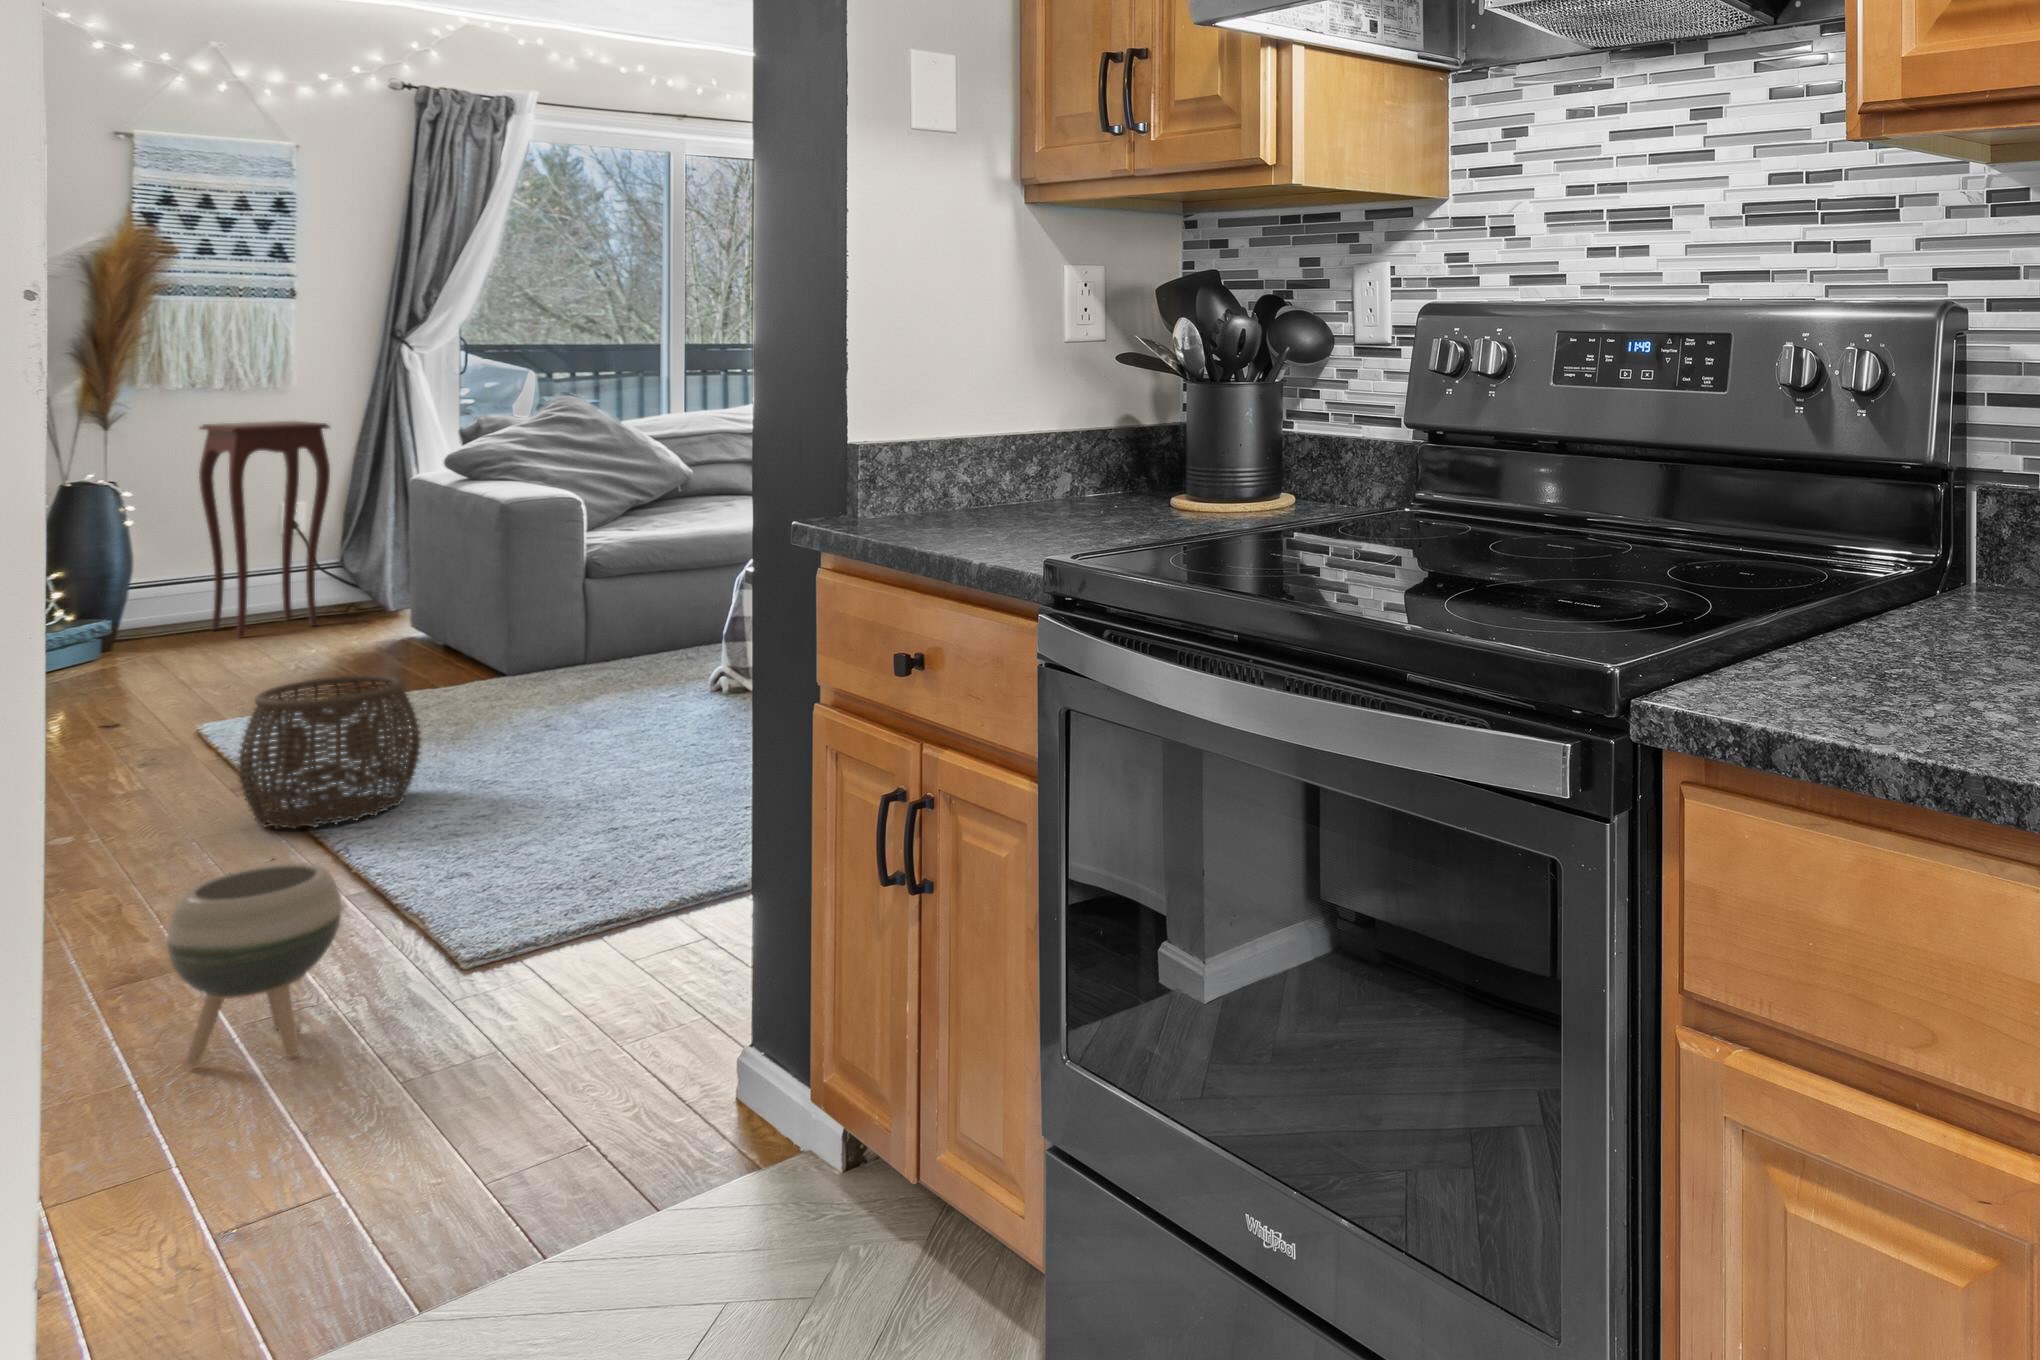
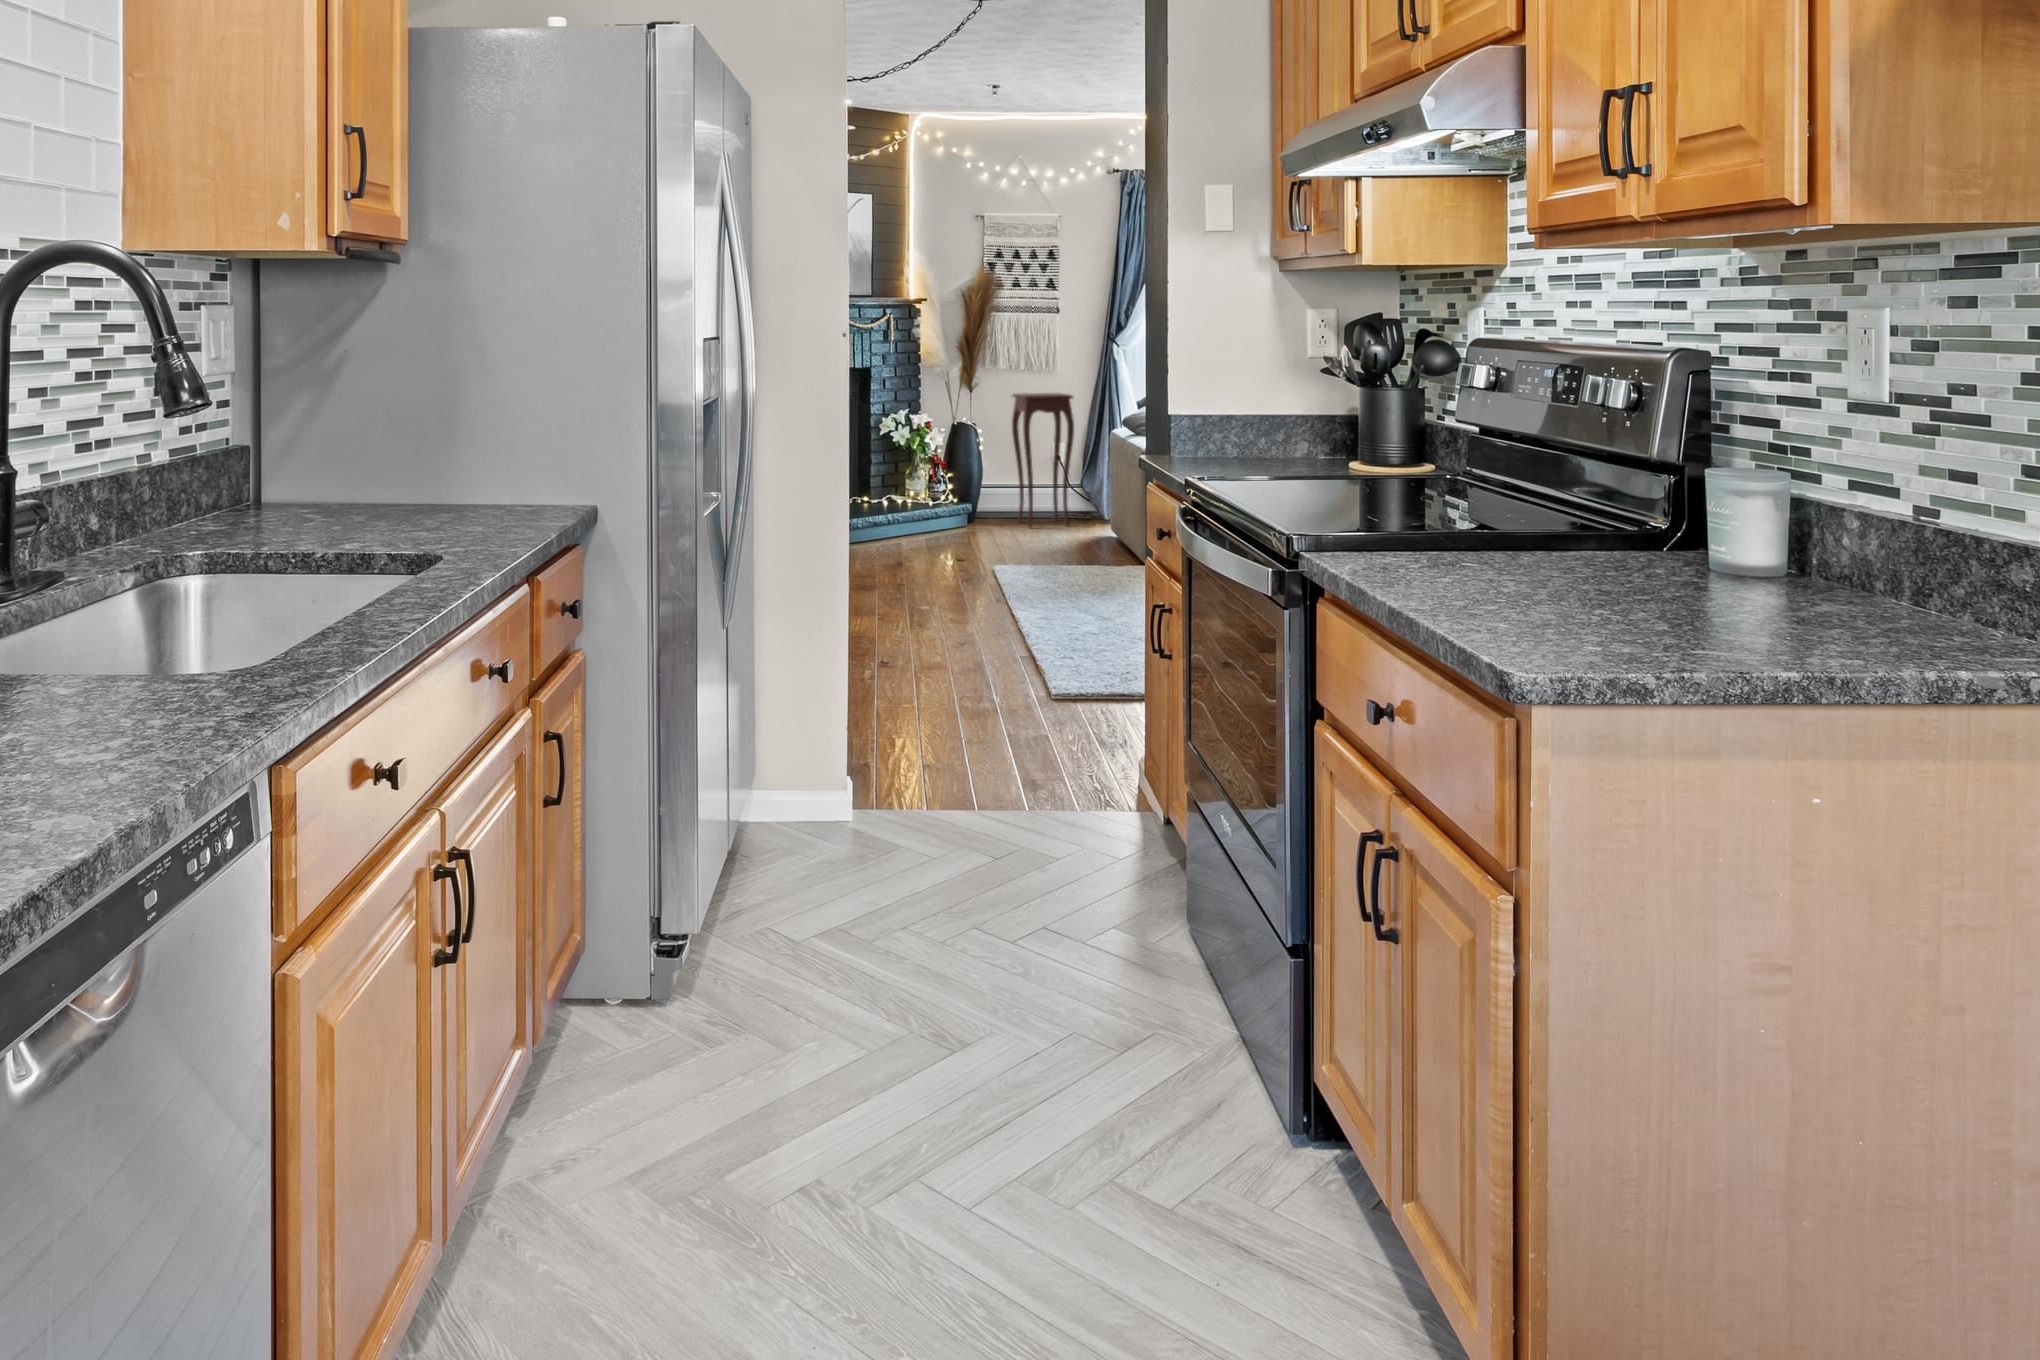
woven basket: present [237,675,421,829] -> none [988,548,1075,633]
planter: present [167,863,342,1066] -> none [923,630,992,728]

